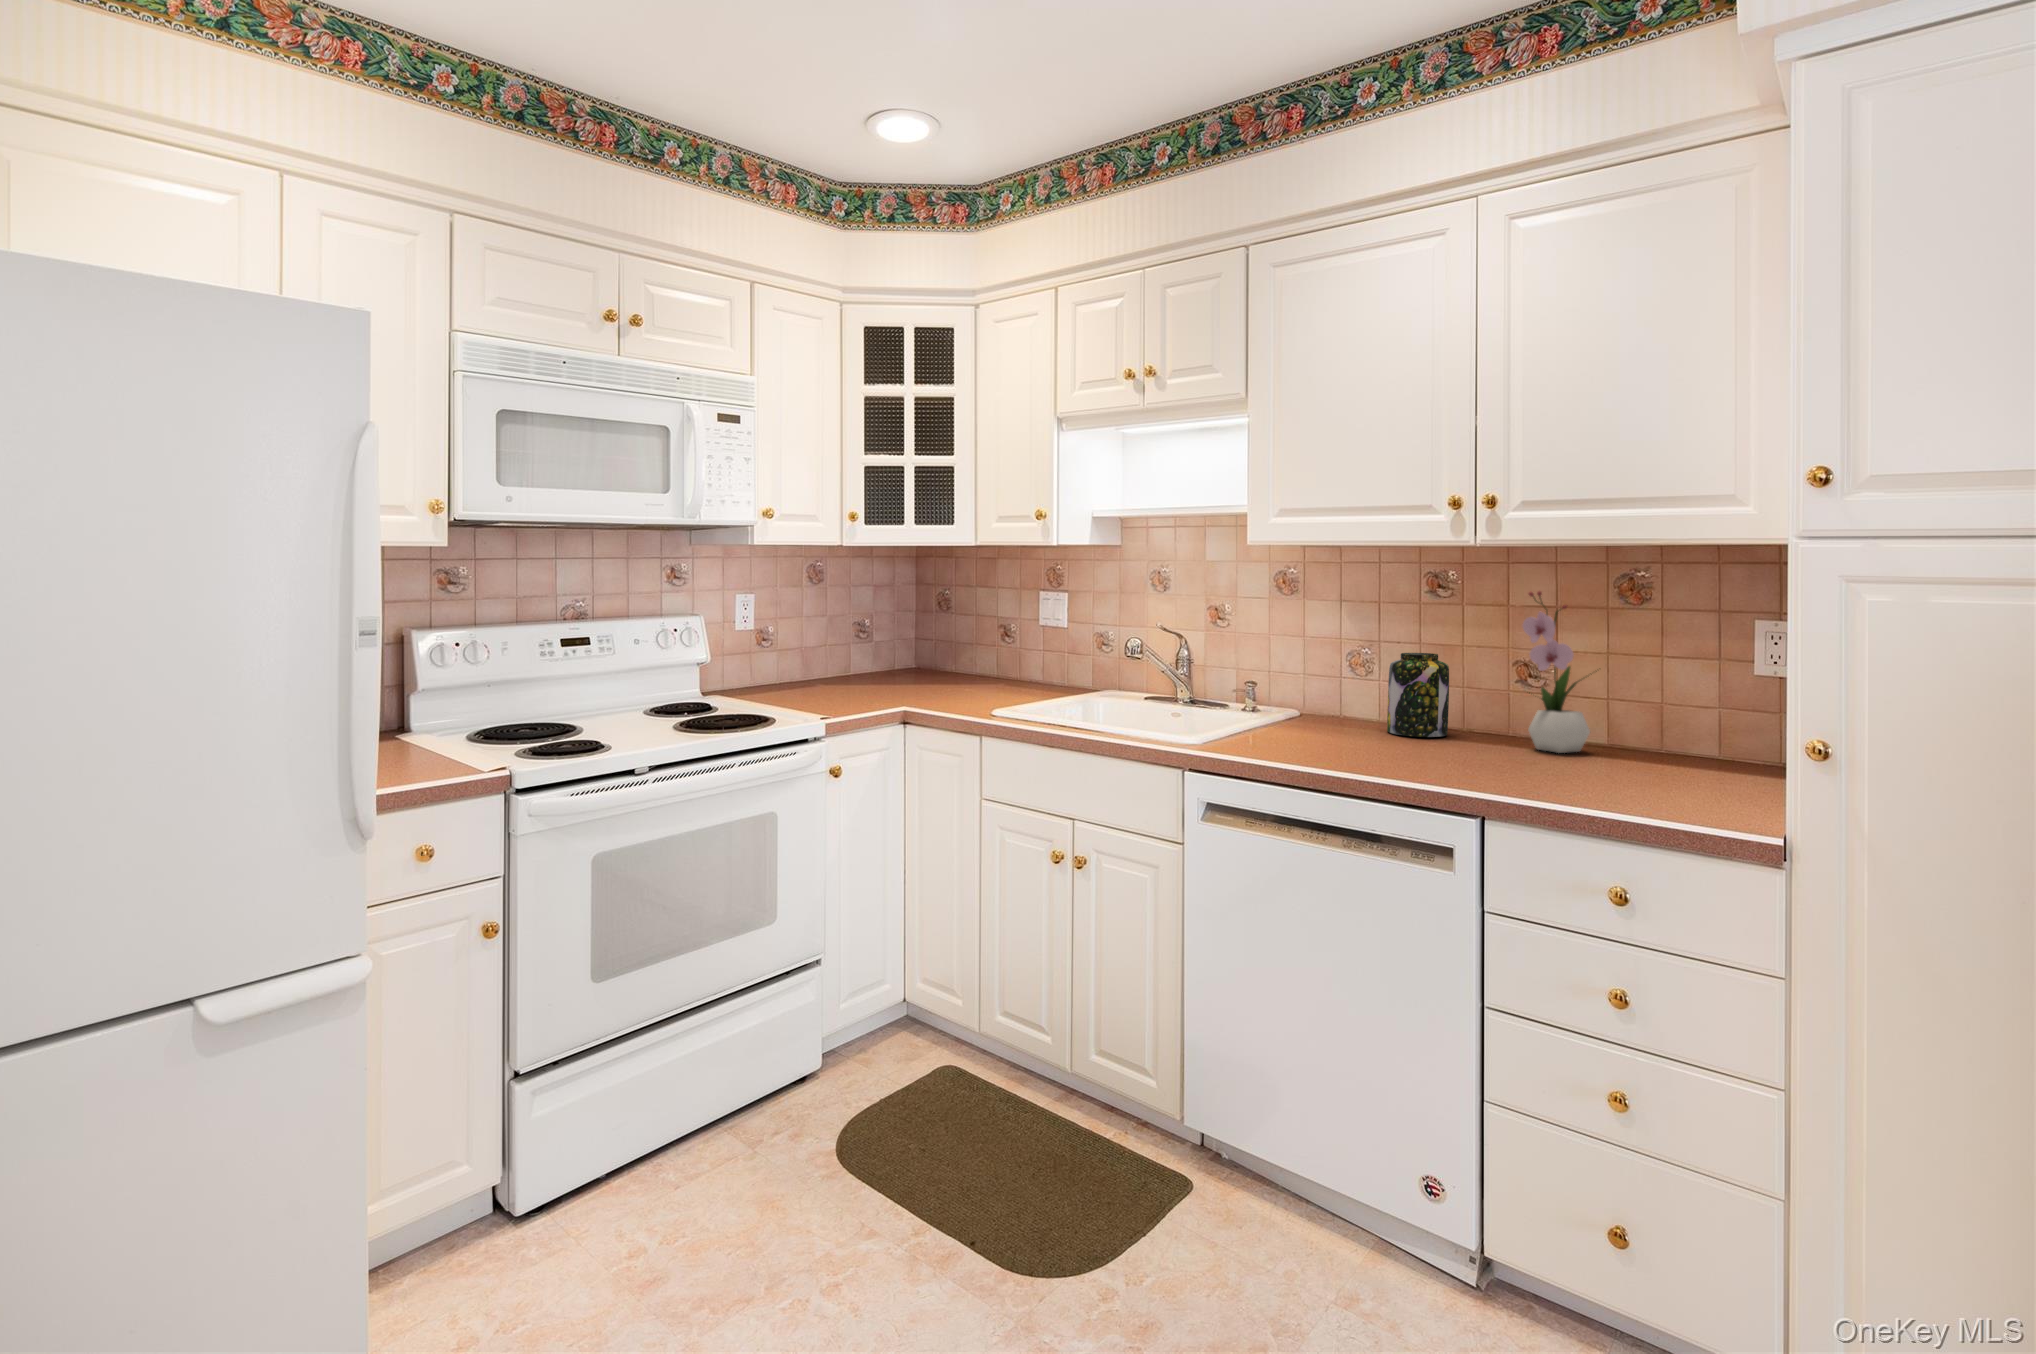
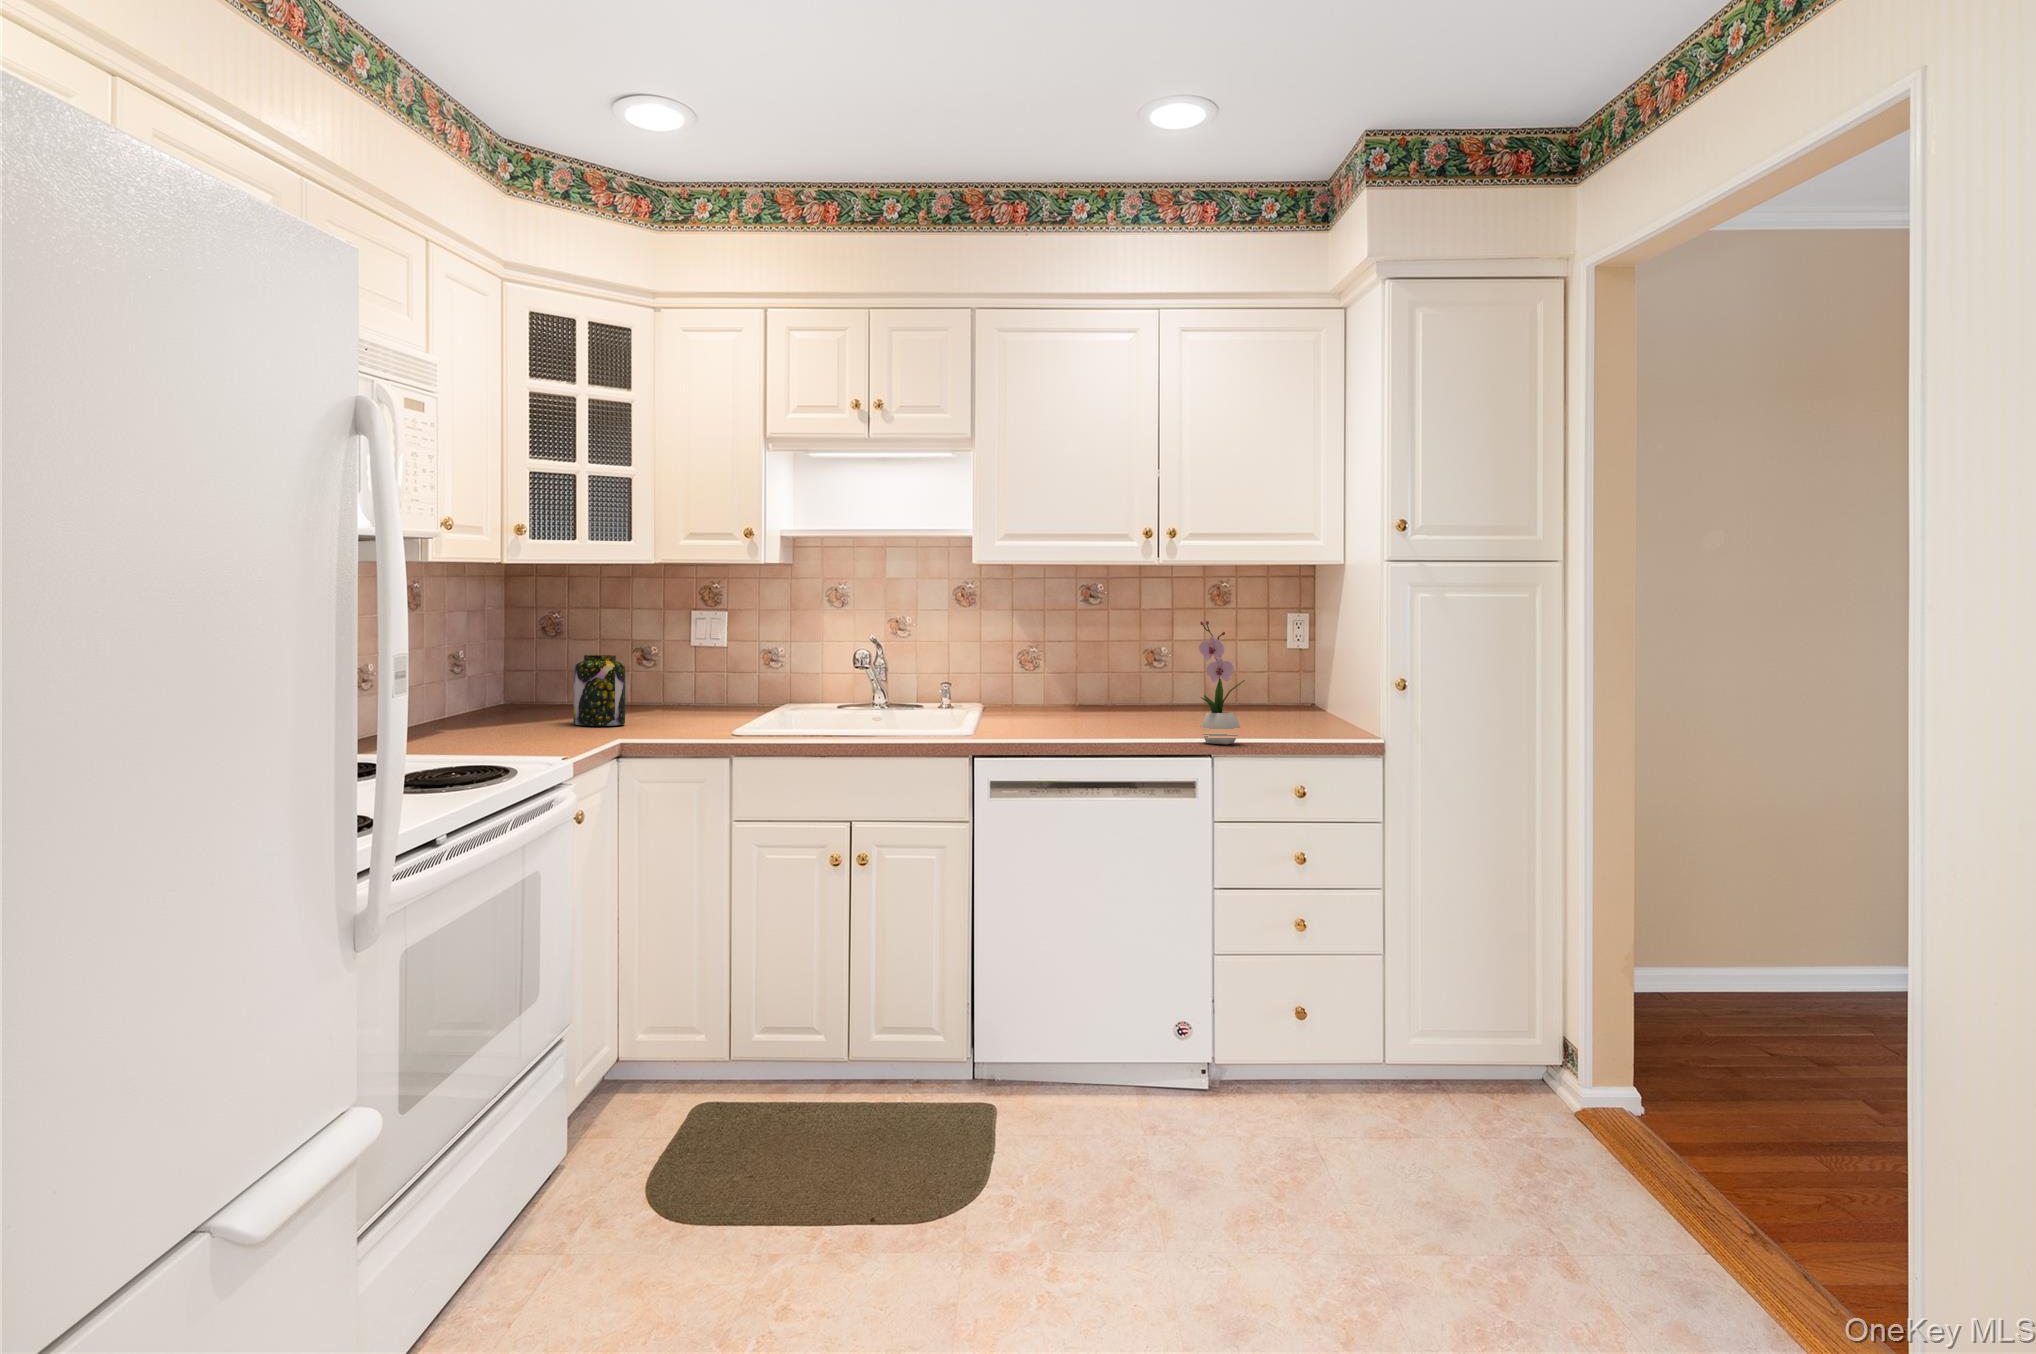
jar: present [1387,653,1449,737] -> present [573,655,625,726]

